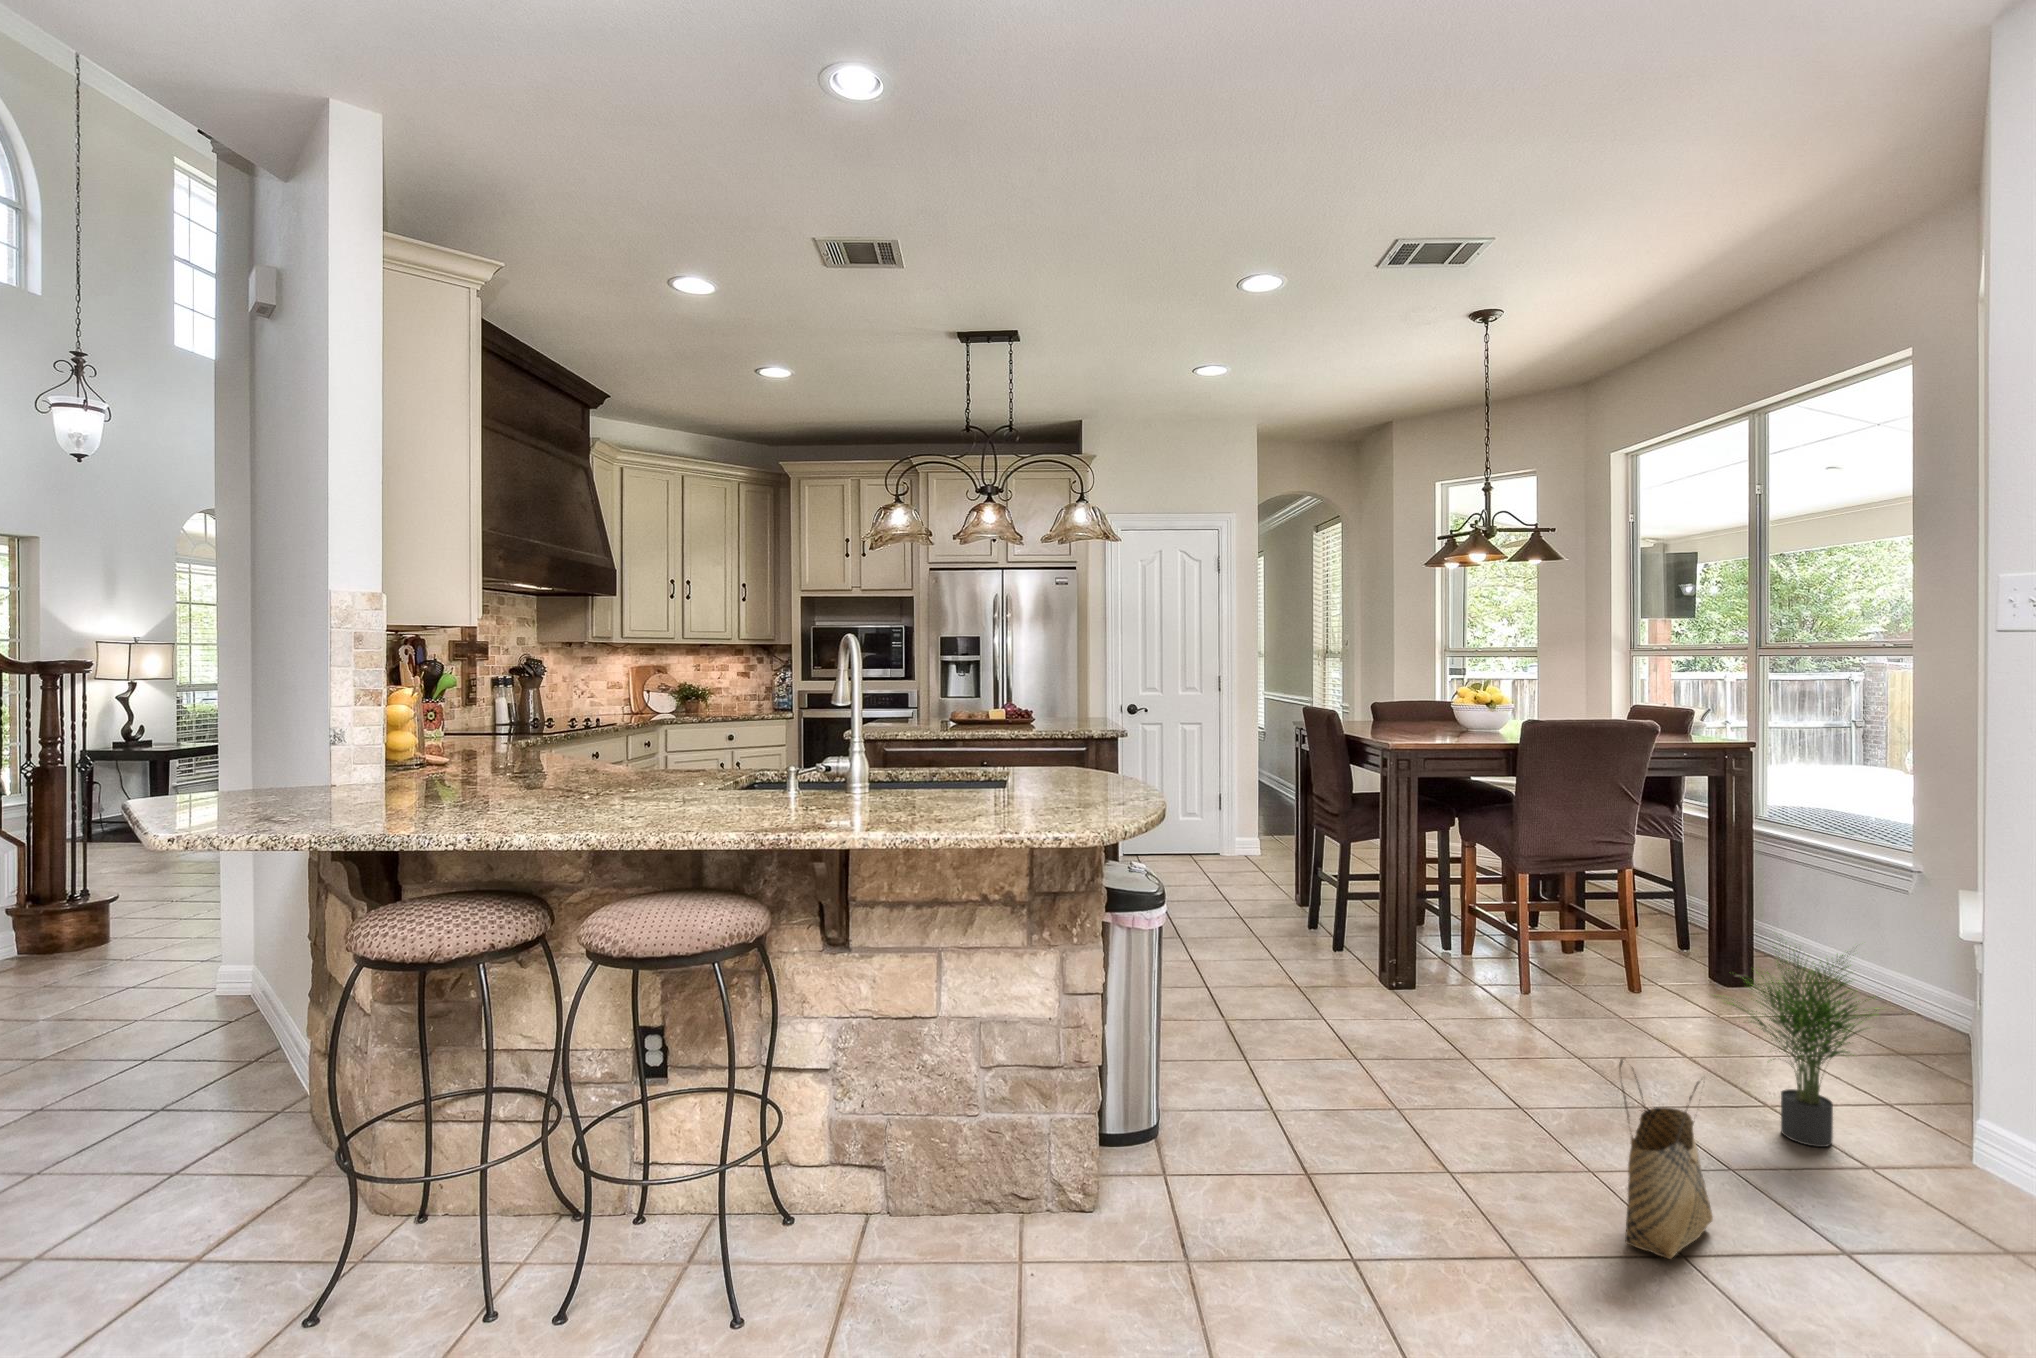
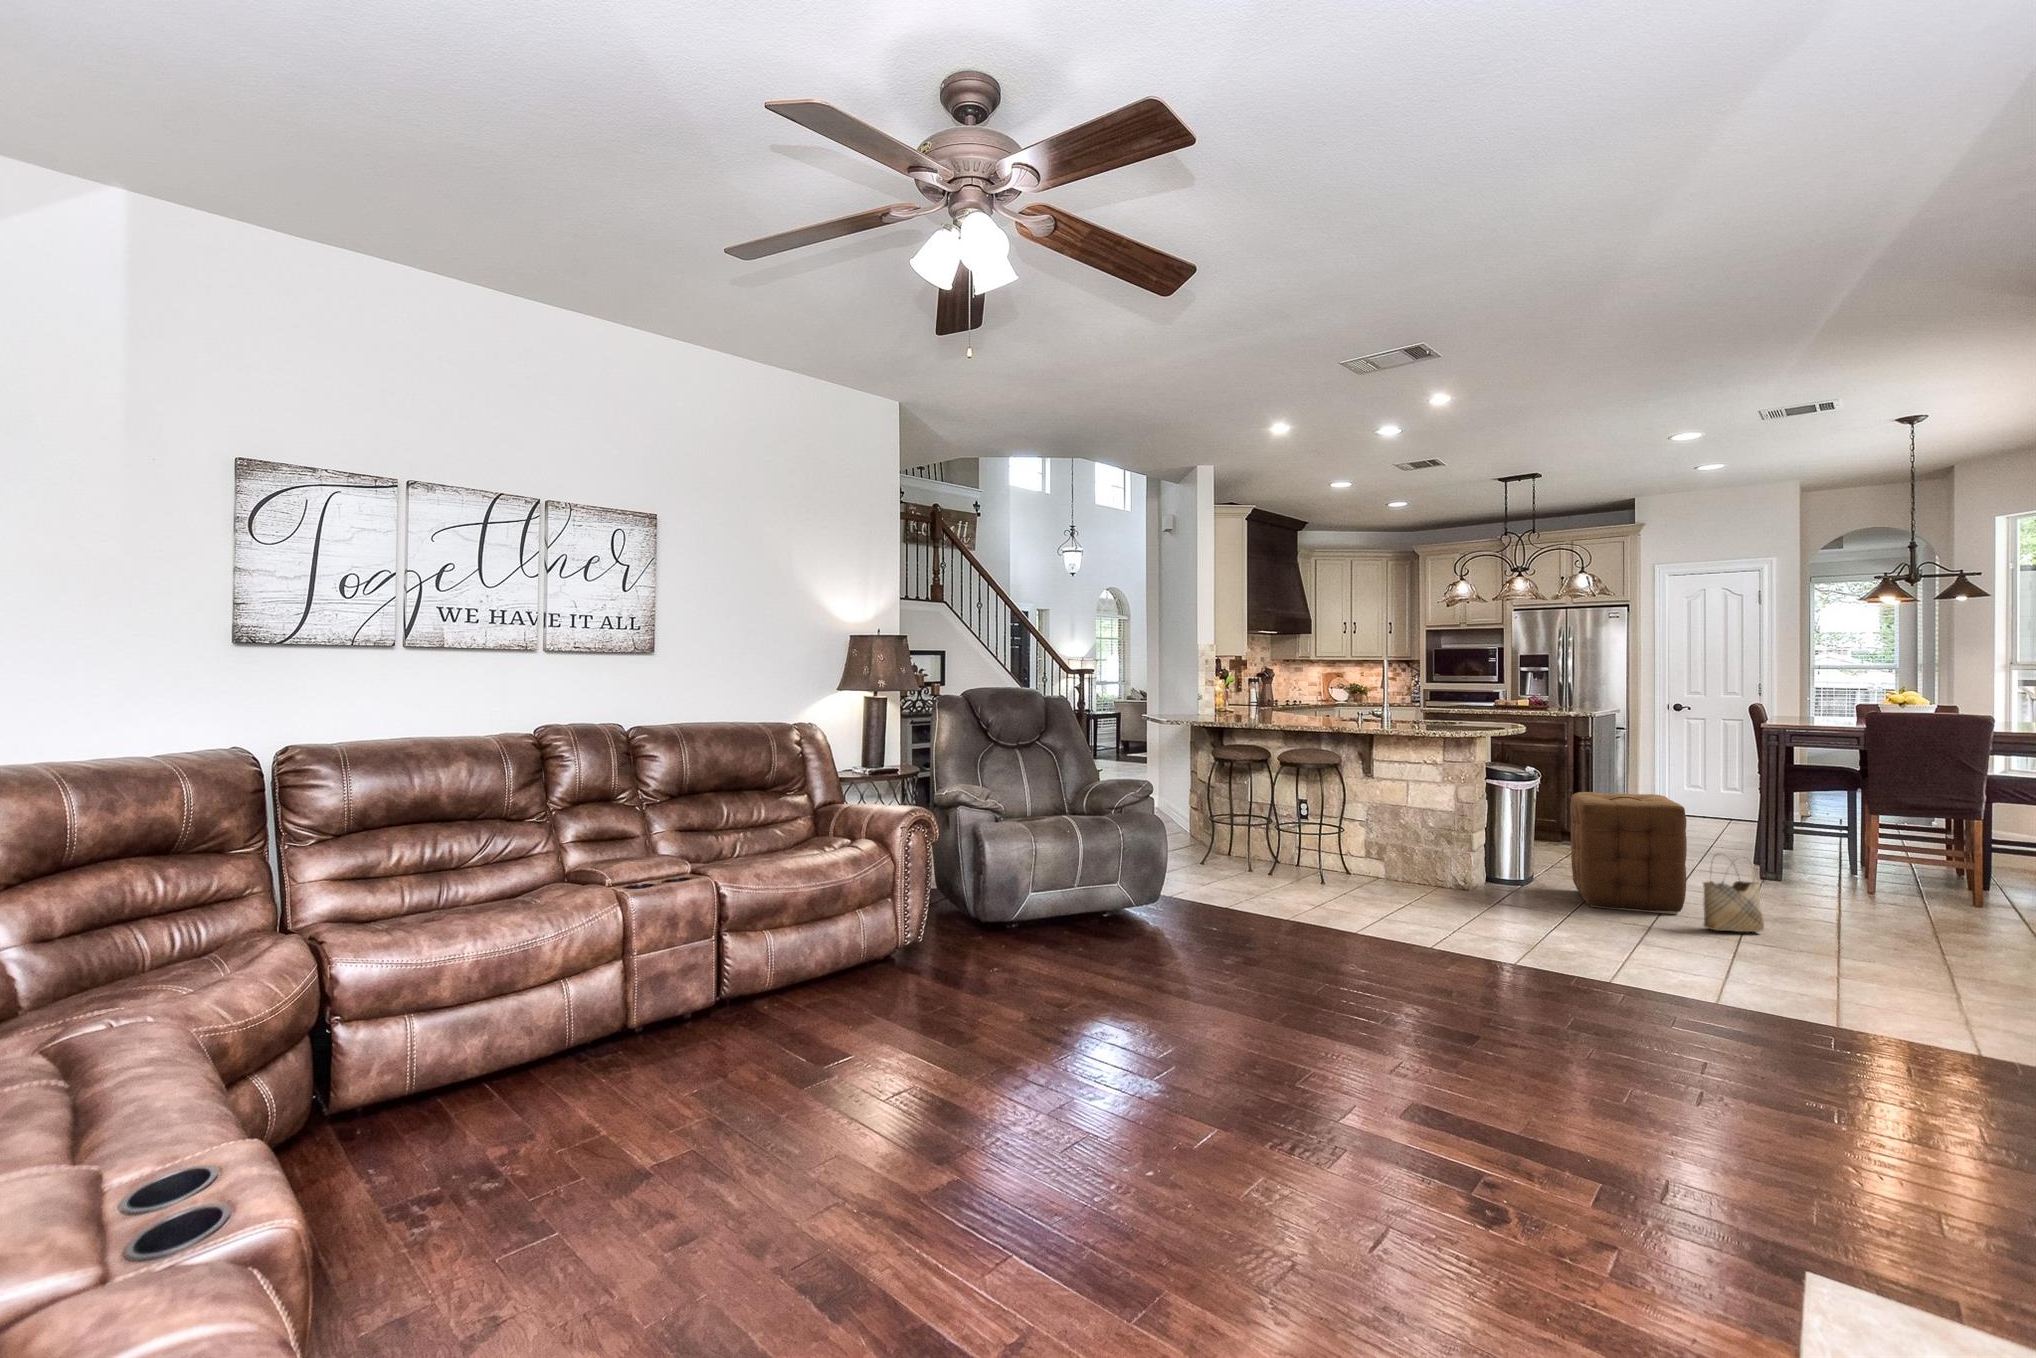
ottoman: none [1258,909,1522,1215] -> present [1570,792,1687,915]
potted plant: present [1727,943,1877,1147] -> none [1856,826,1961,940]

